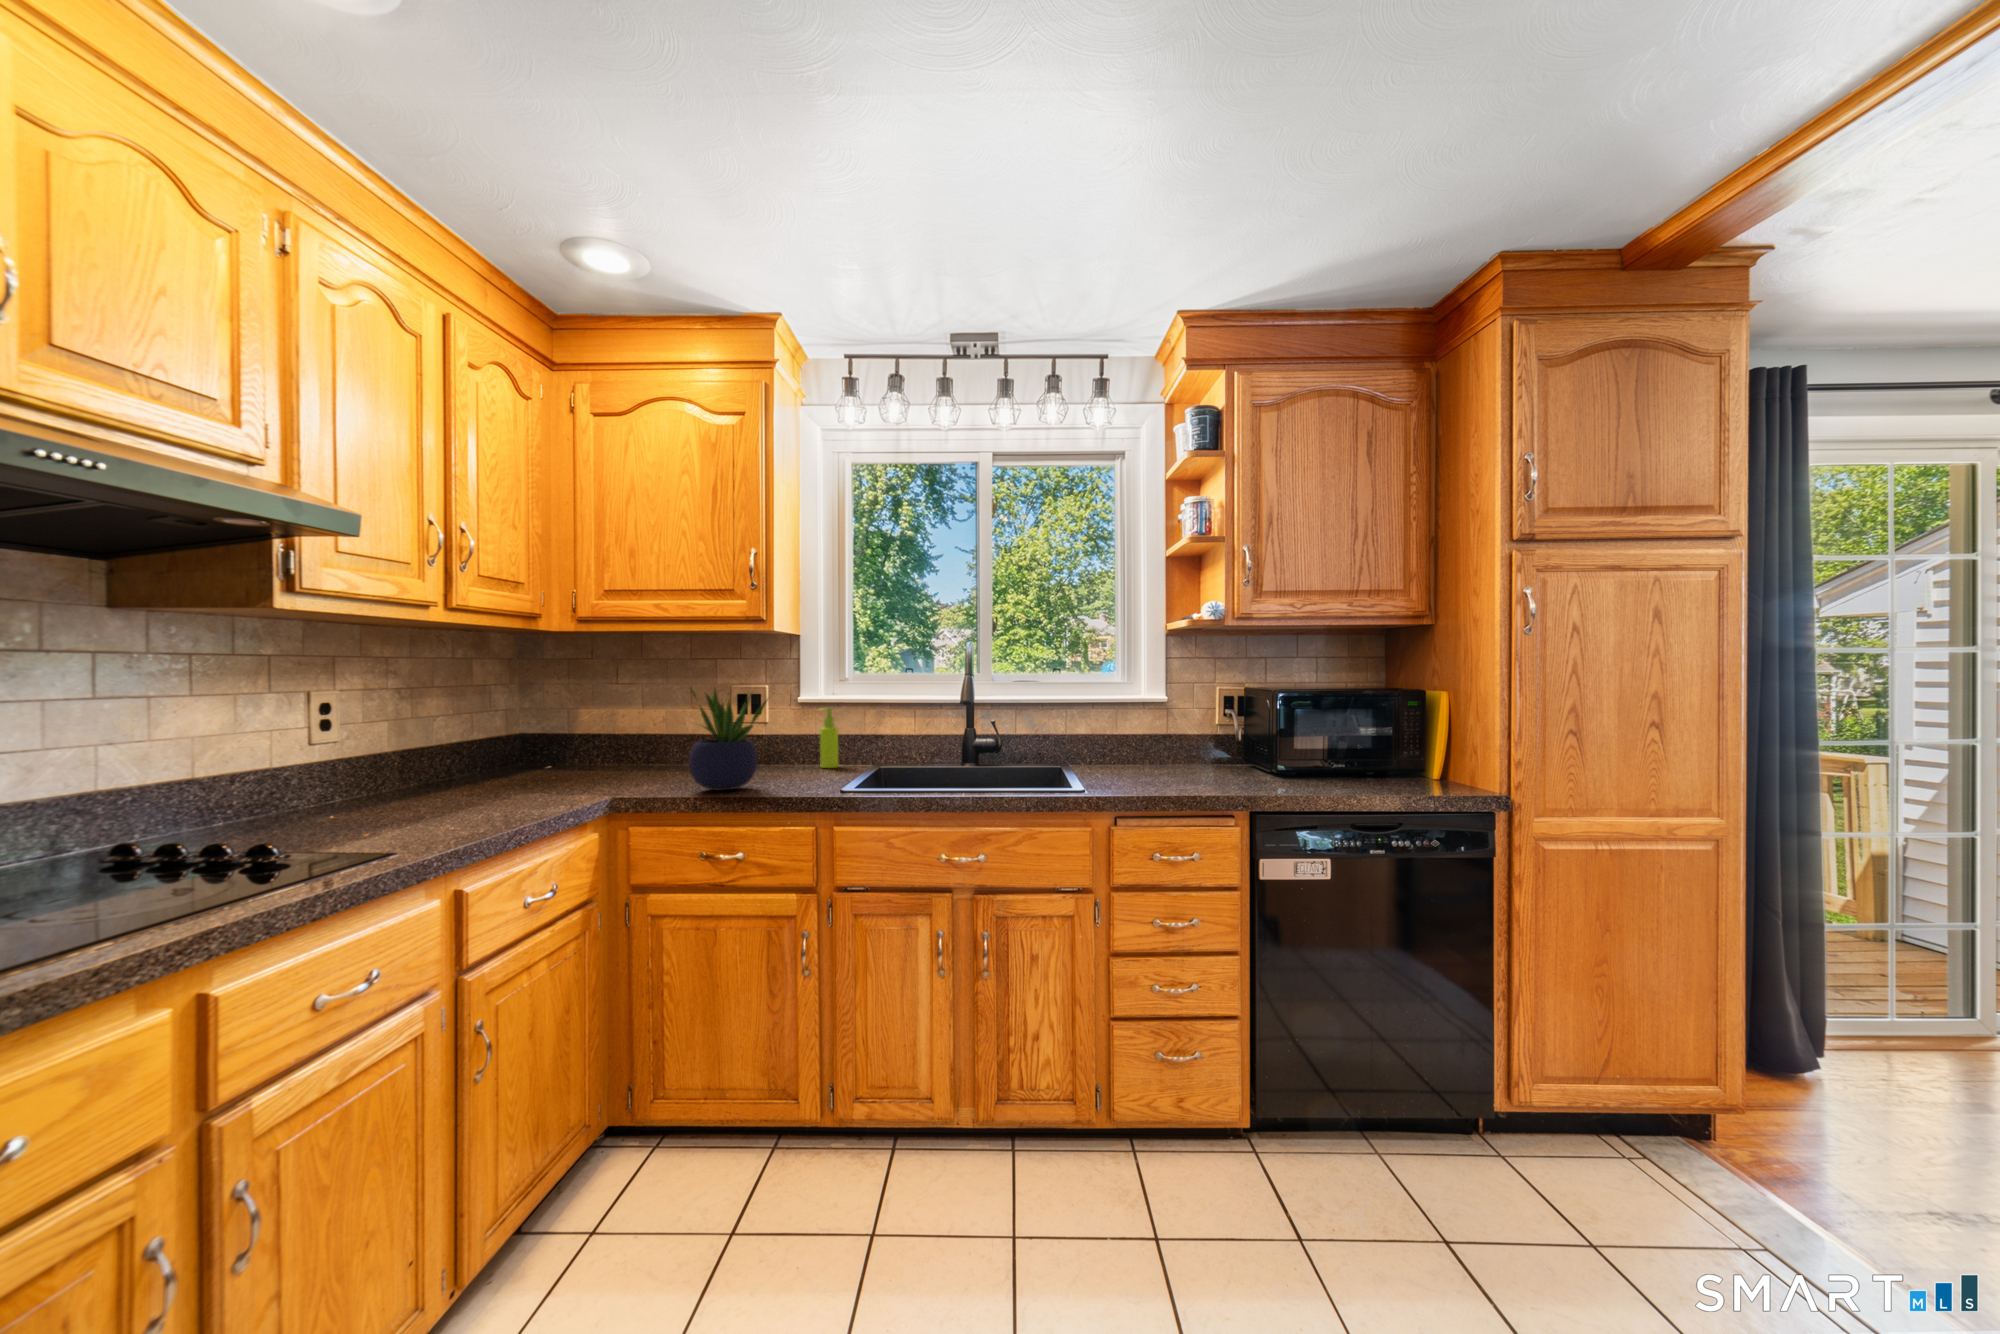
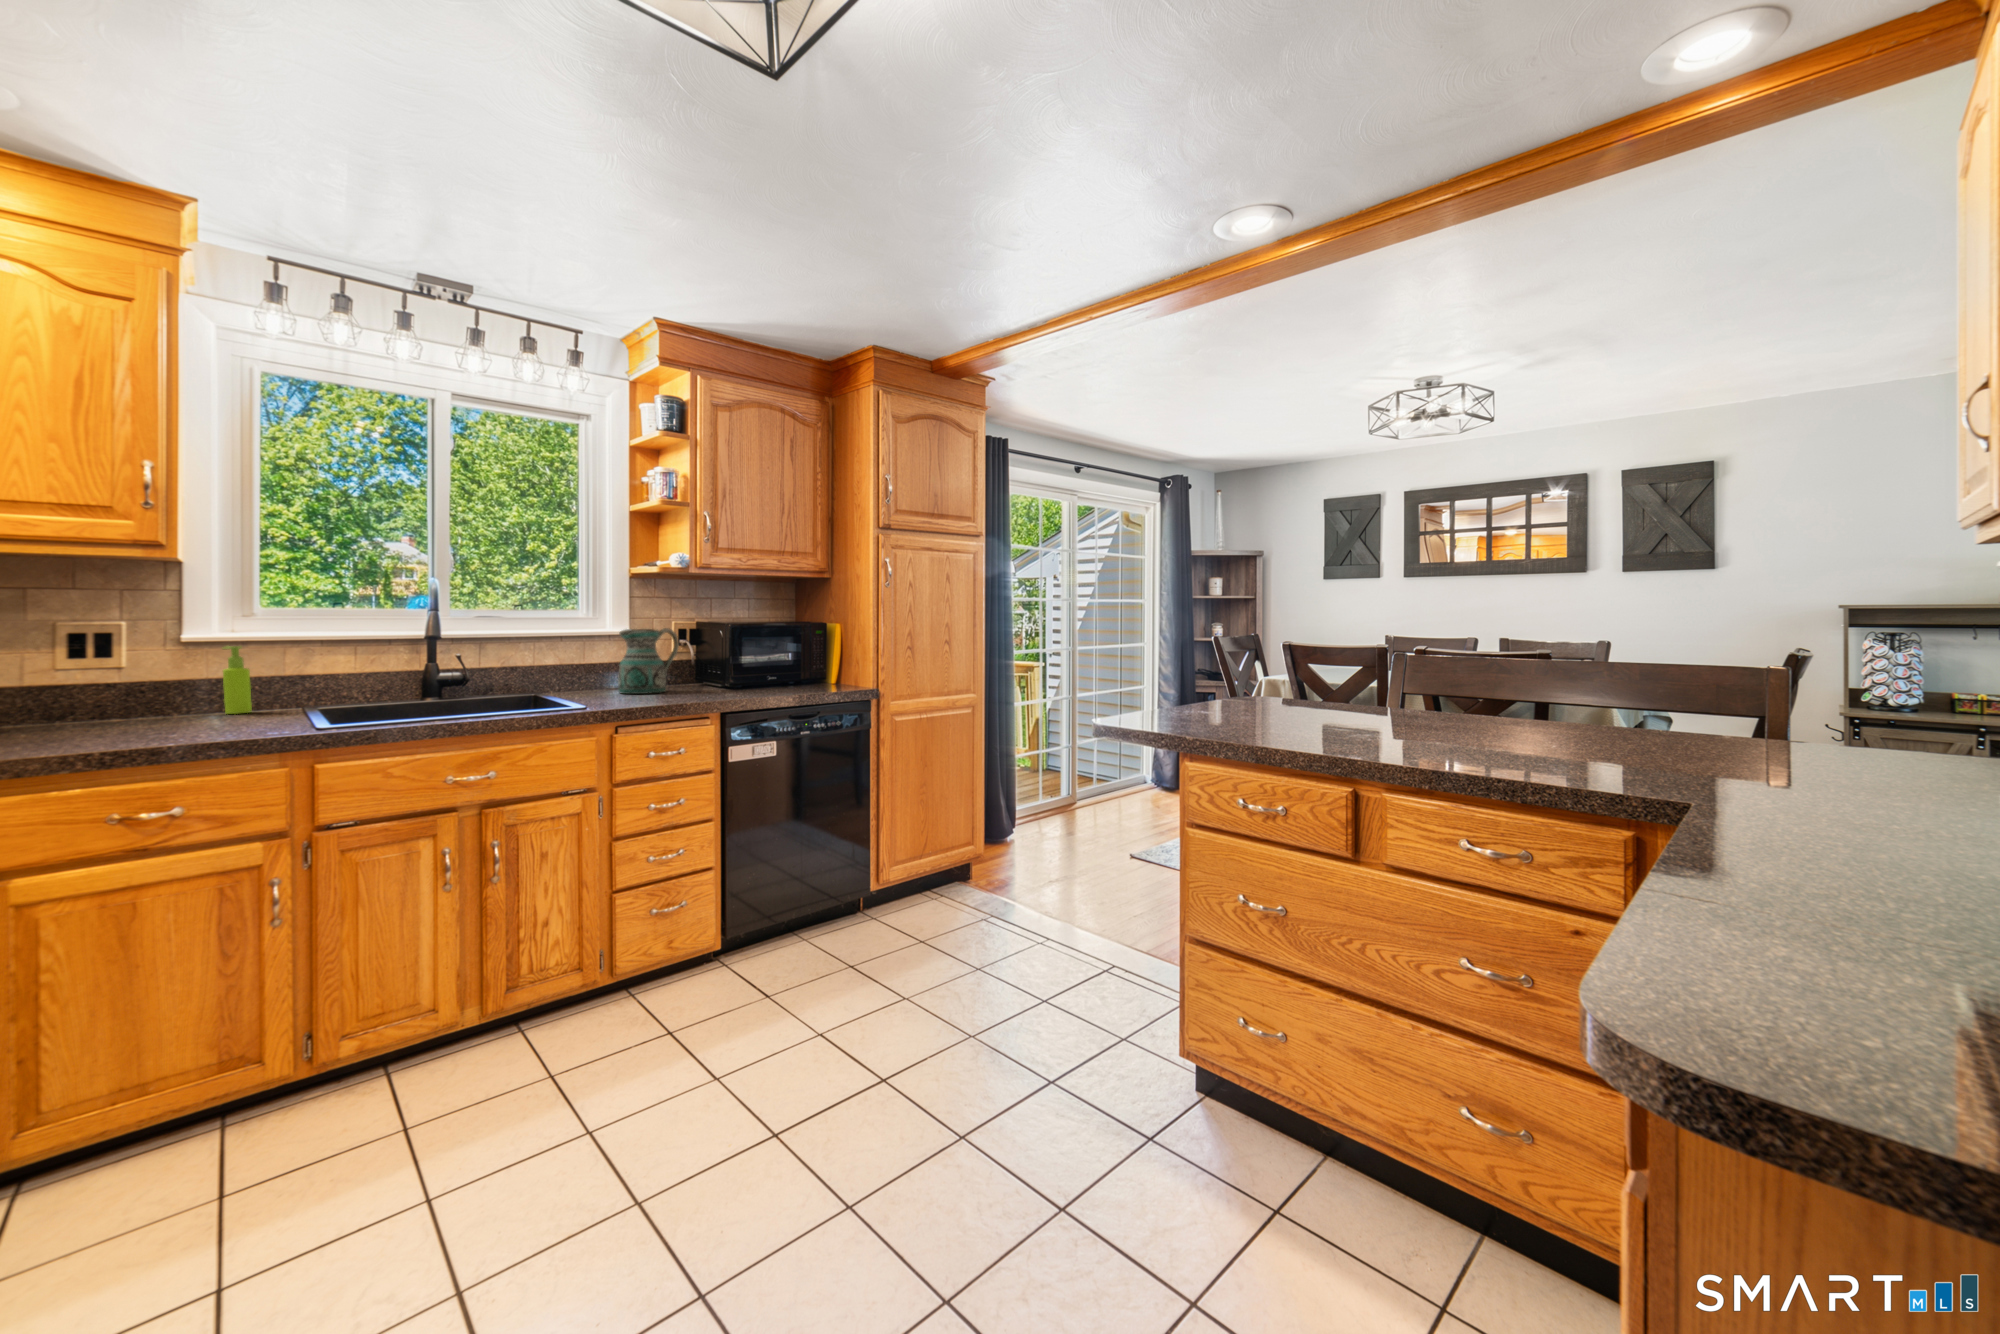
potted plant: present [689,688,768,790] -> none [70,613,201,738]
ceramic pitcher: none [1150,692,1221,772] -> present [618,628,679,694]

